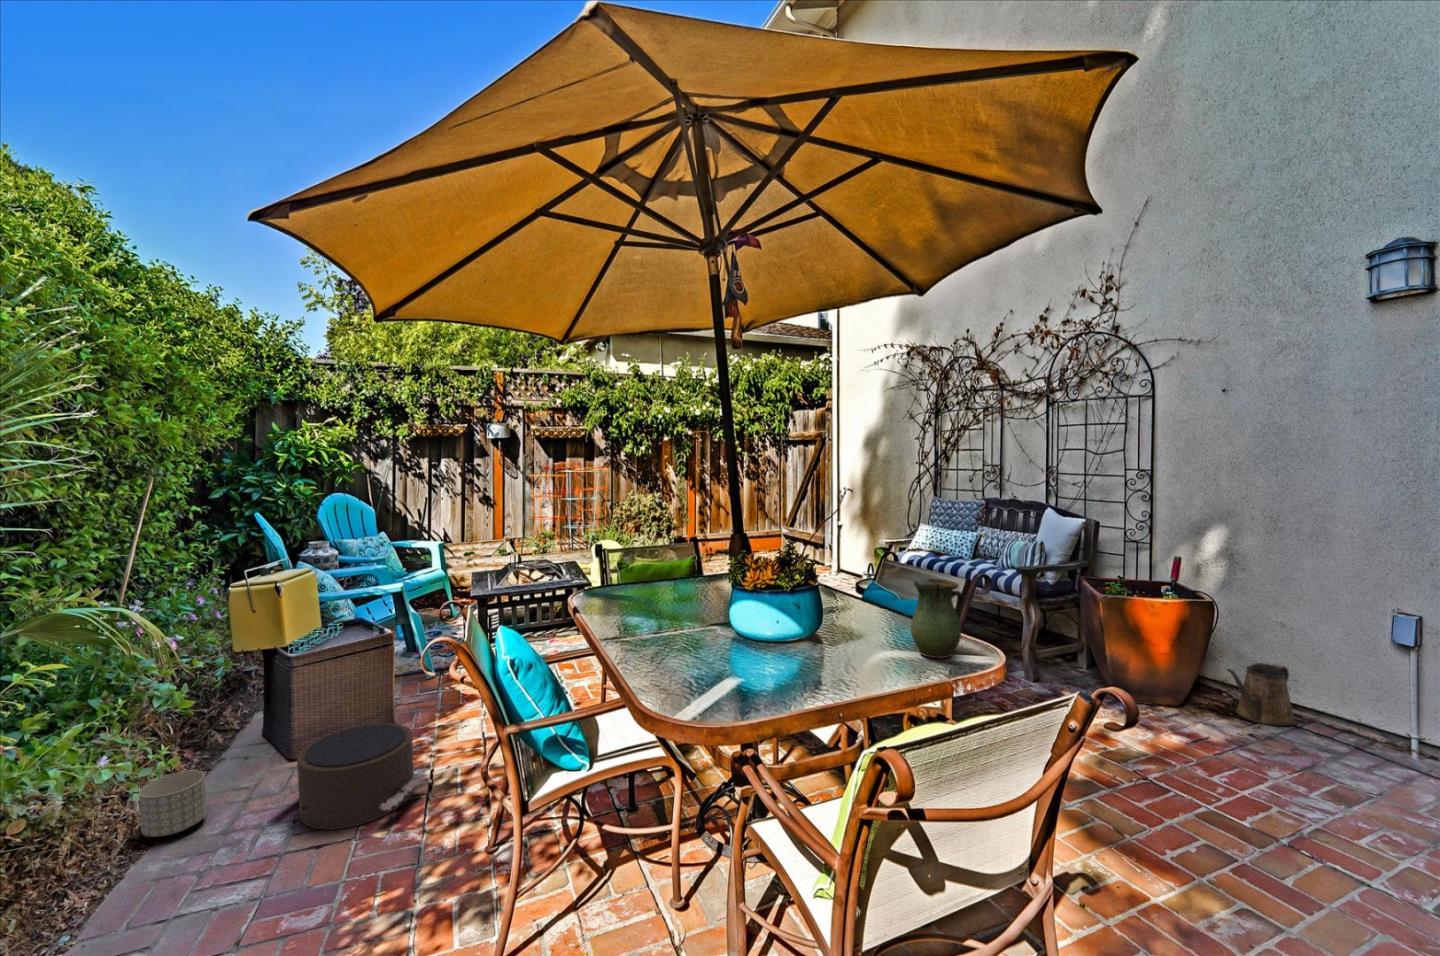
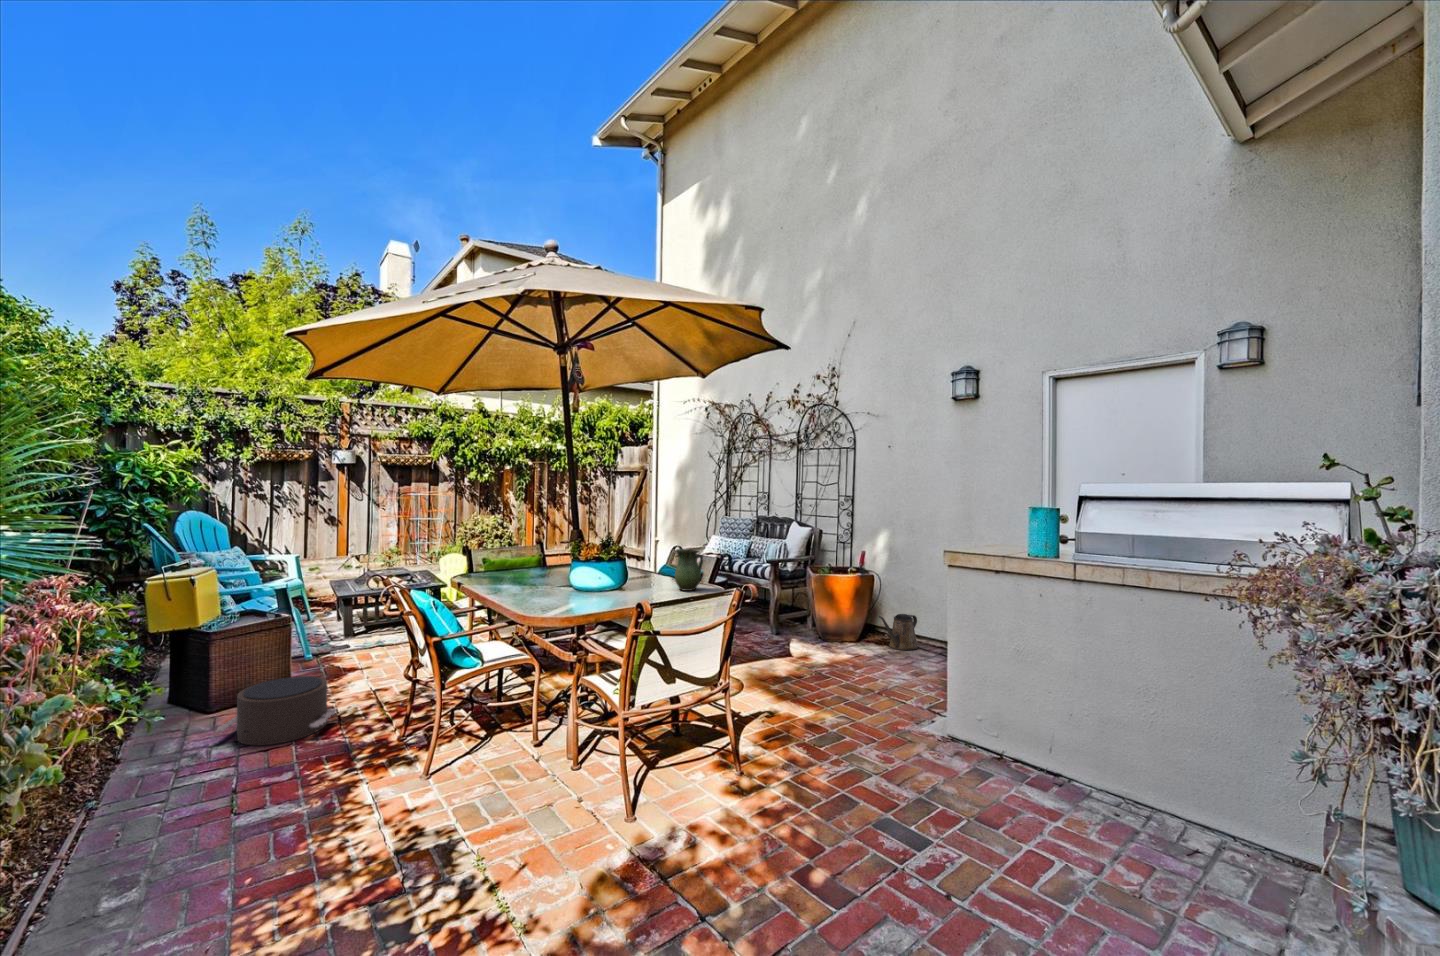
planter: present [139,770,207,837] -> none [104,713,156,760]

